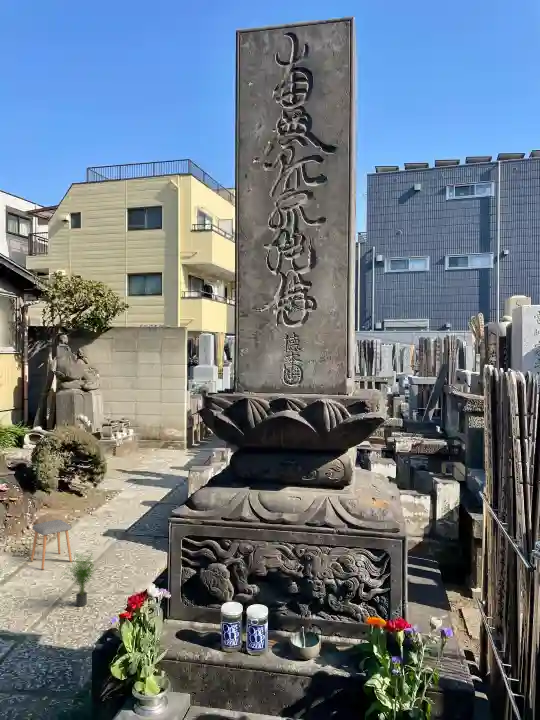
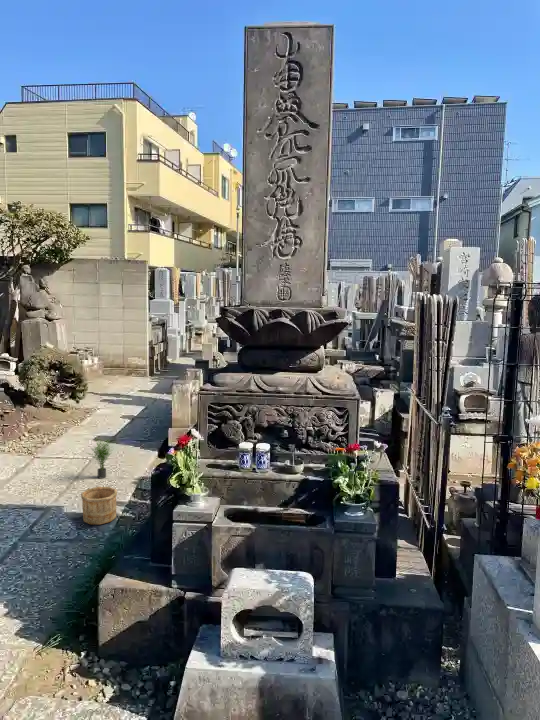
stool: present [31,520,72,570] -> none [45,420,80,458]
wooden bucket: none [22,635,75,698] -> present [81,487,117,525]

